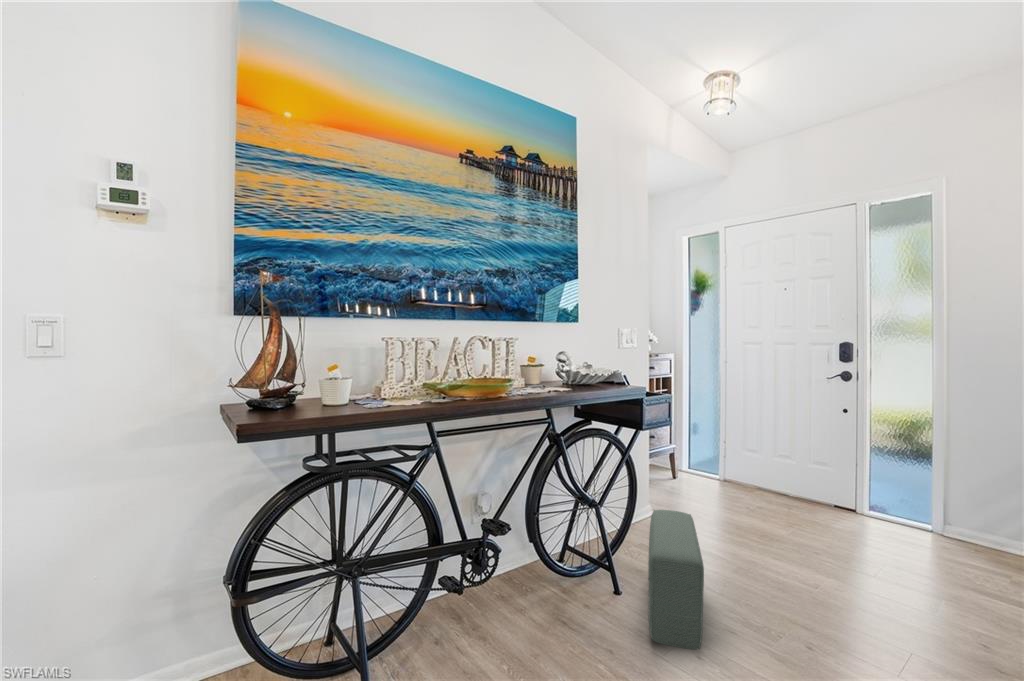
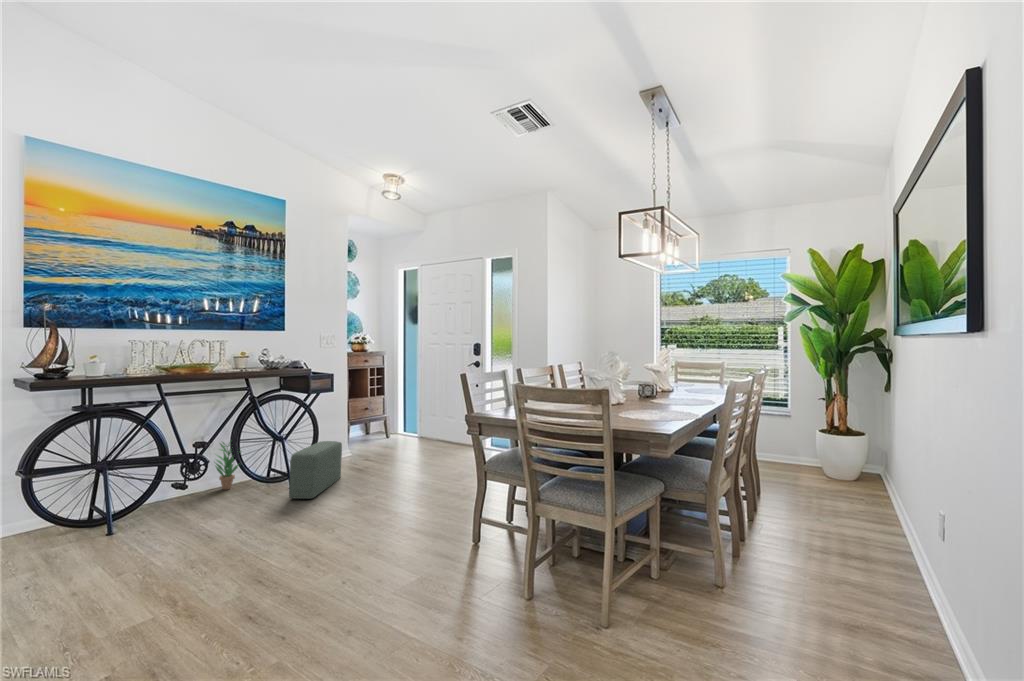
potted plant: none [494,503,540,586] -> present [216,442,240,490]

